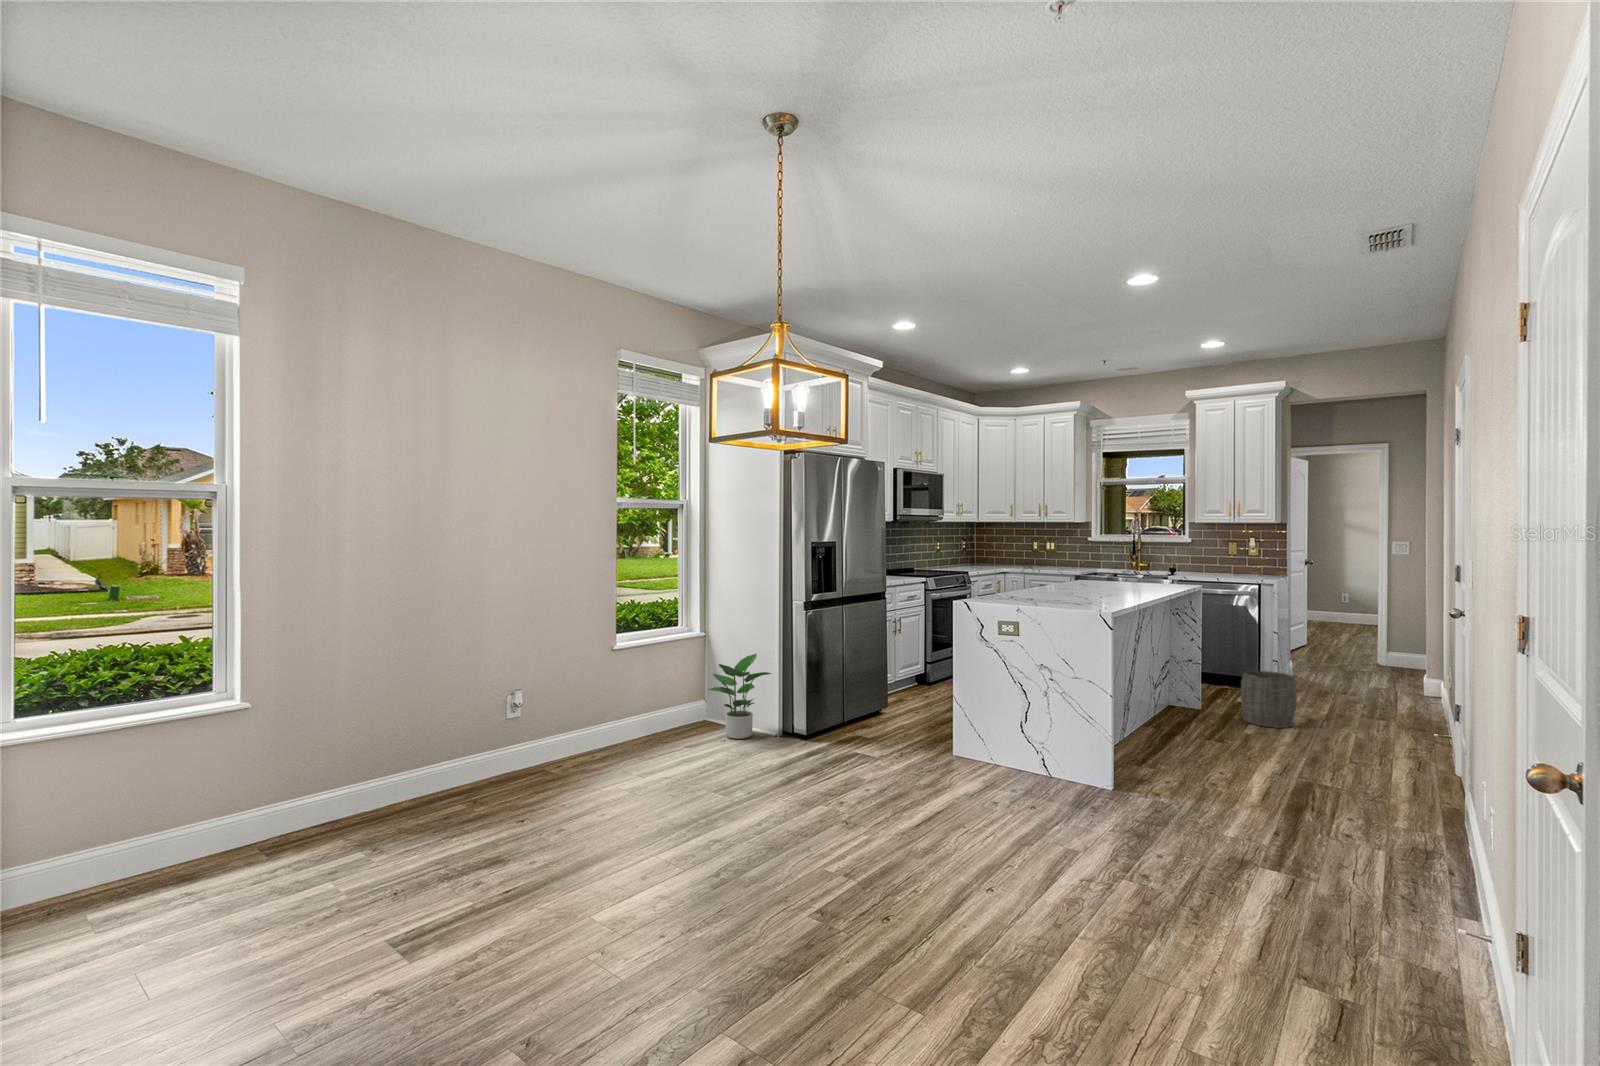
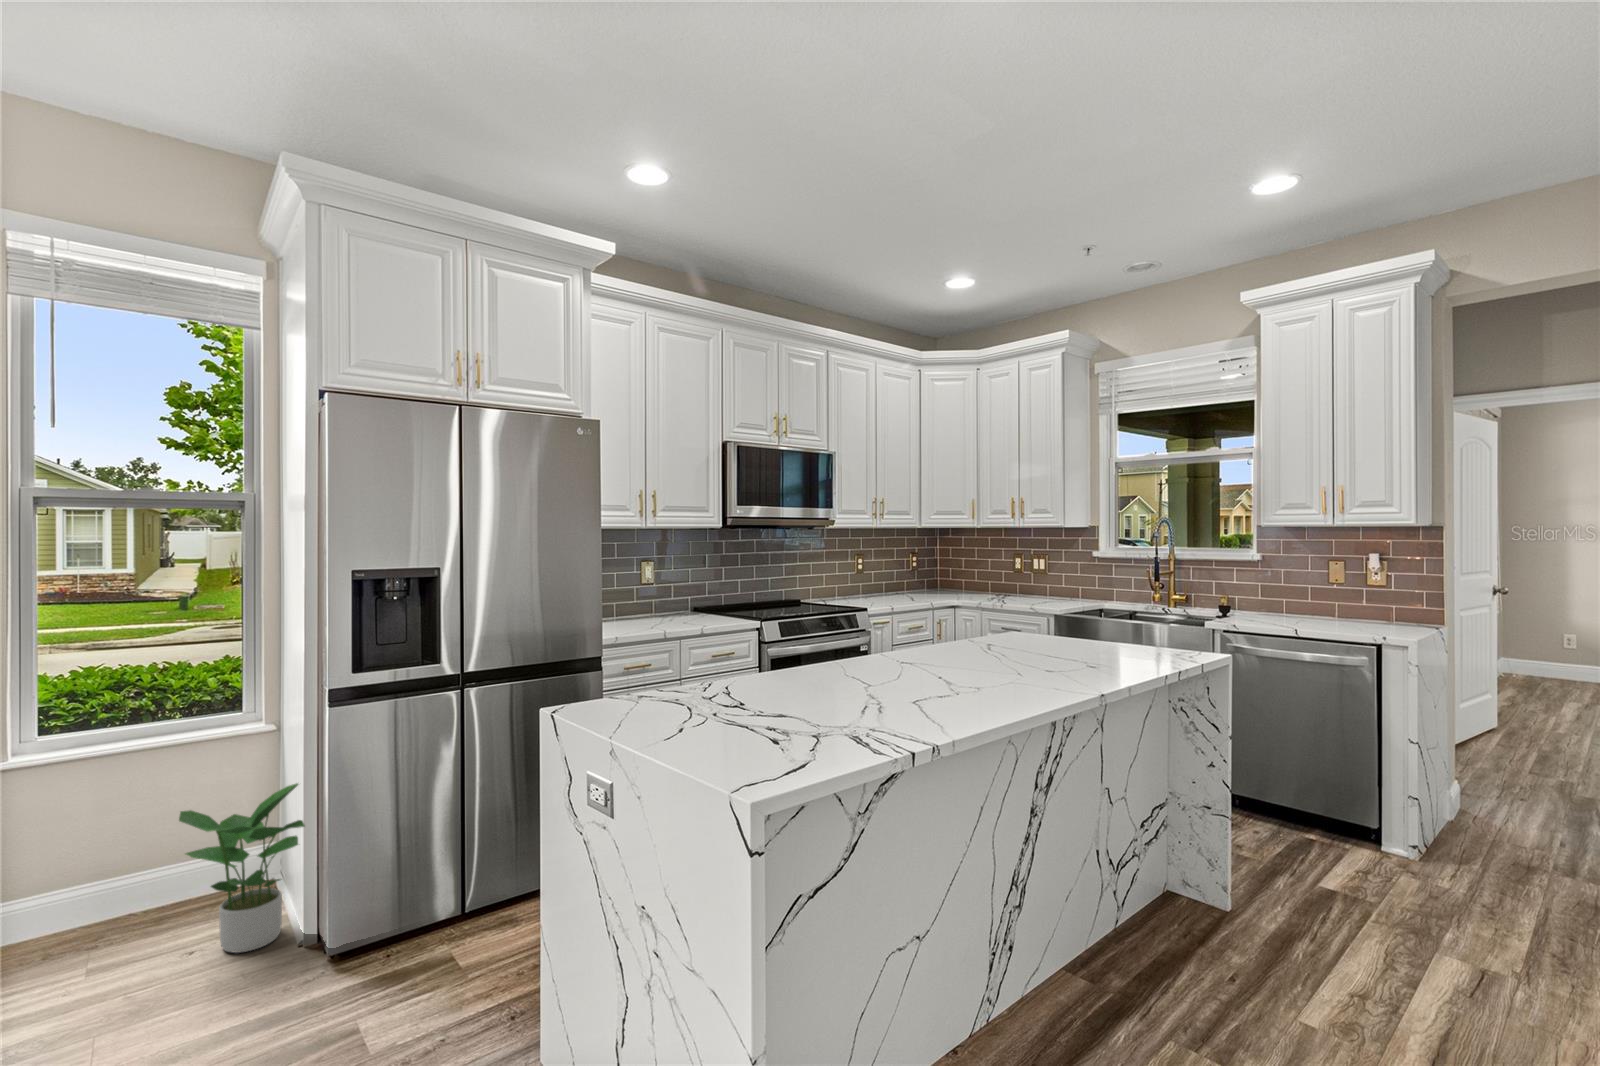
woven basket: present [1241,671,1297,728] -> none [1309,850,1443,1004]

